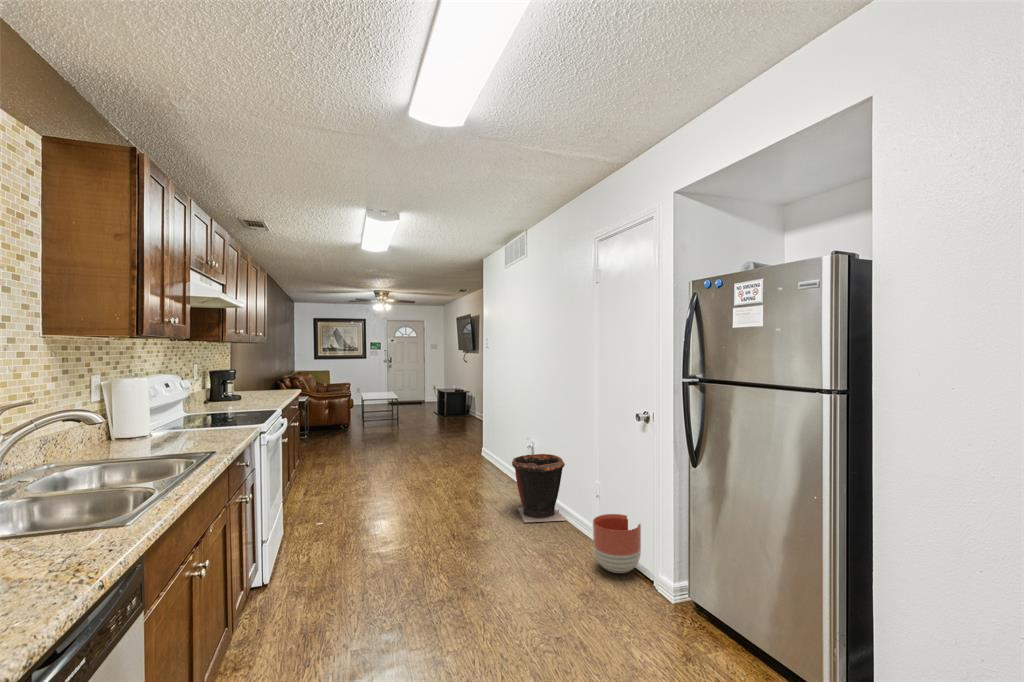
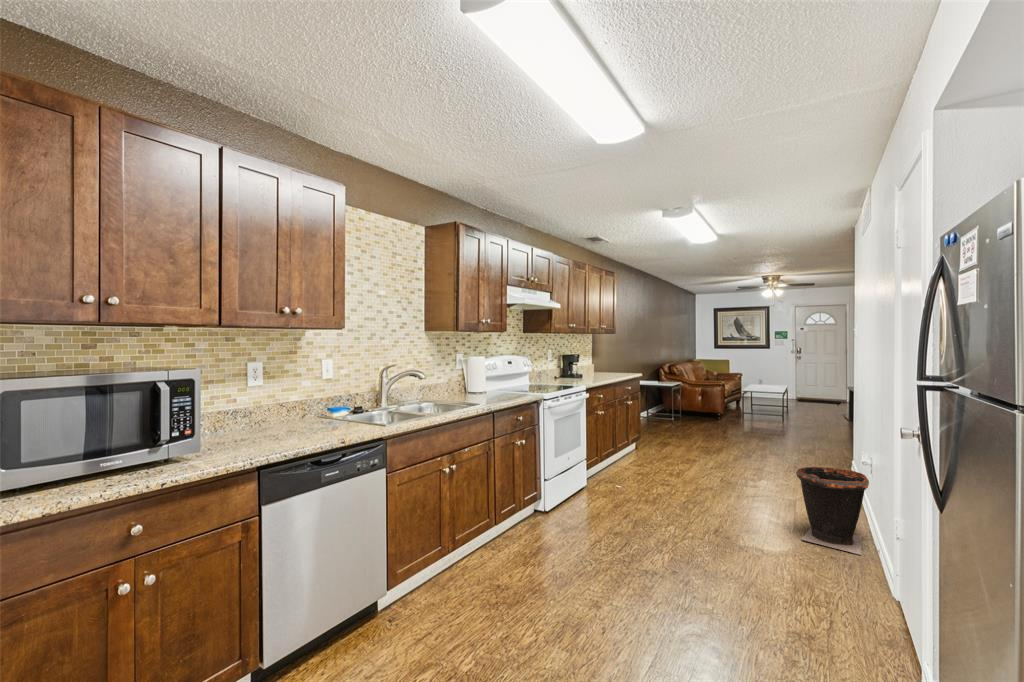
planter: present [593,514,641,573] -> none [824,547,894,623]

